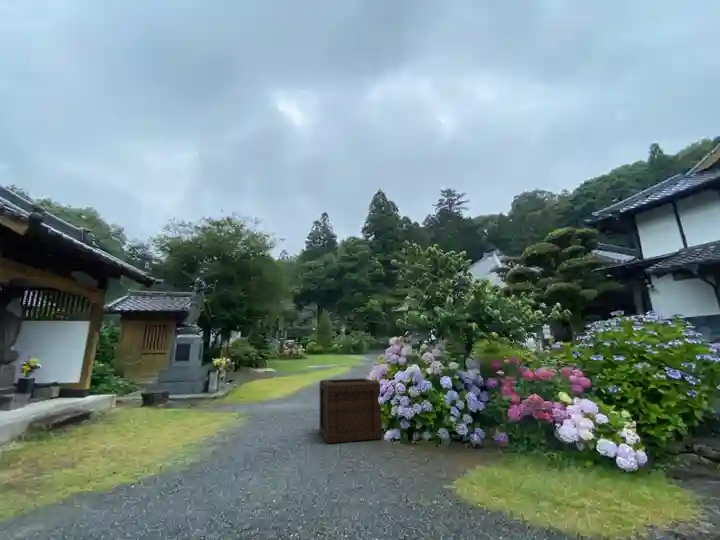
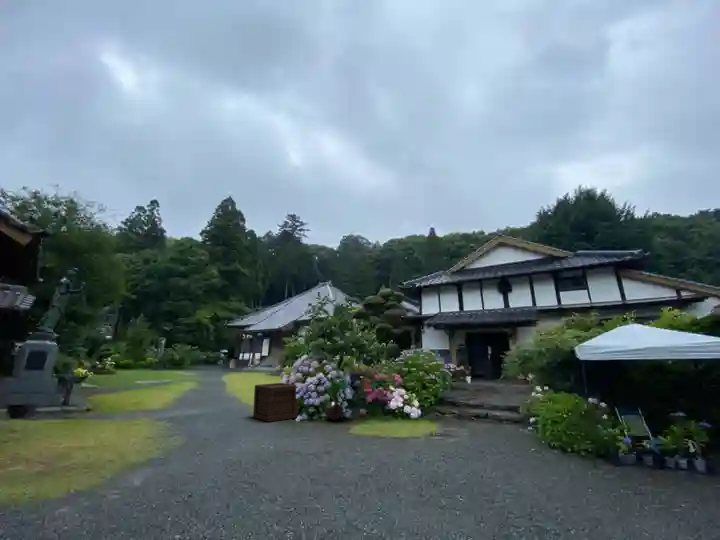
potted tree: none [413,366,461,452] -> present [325,379,346,420]

